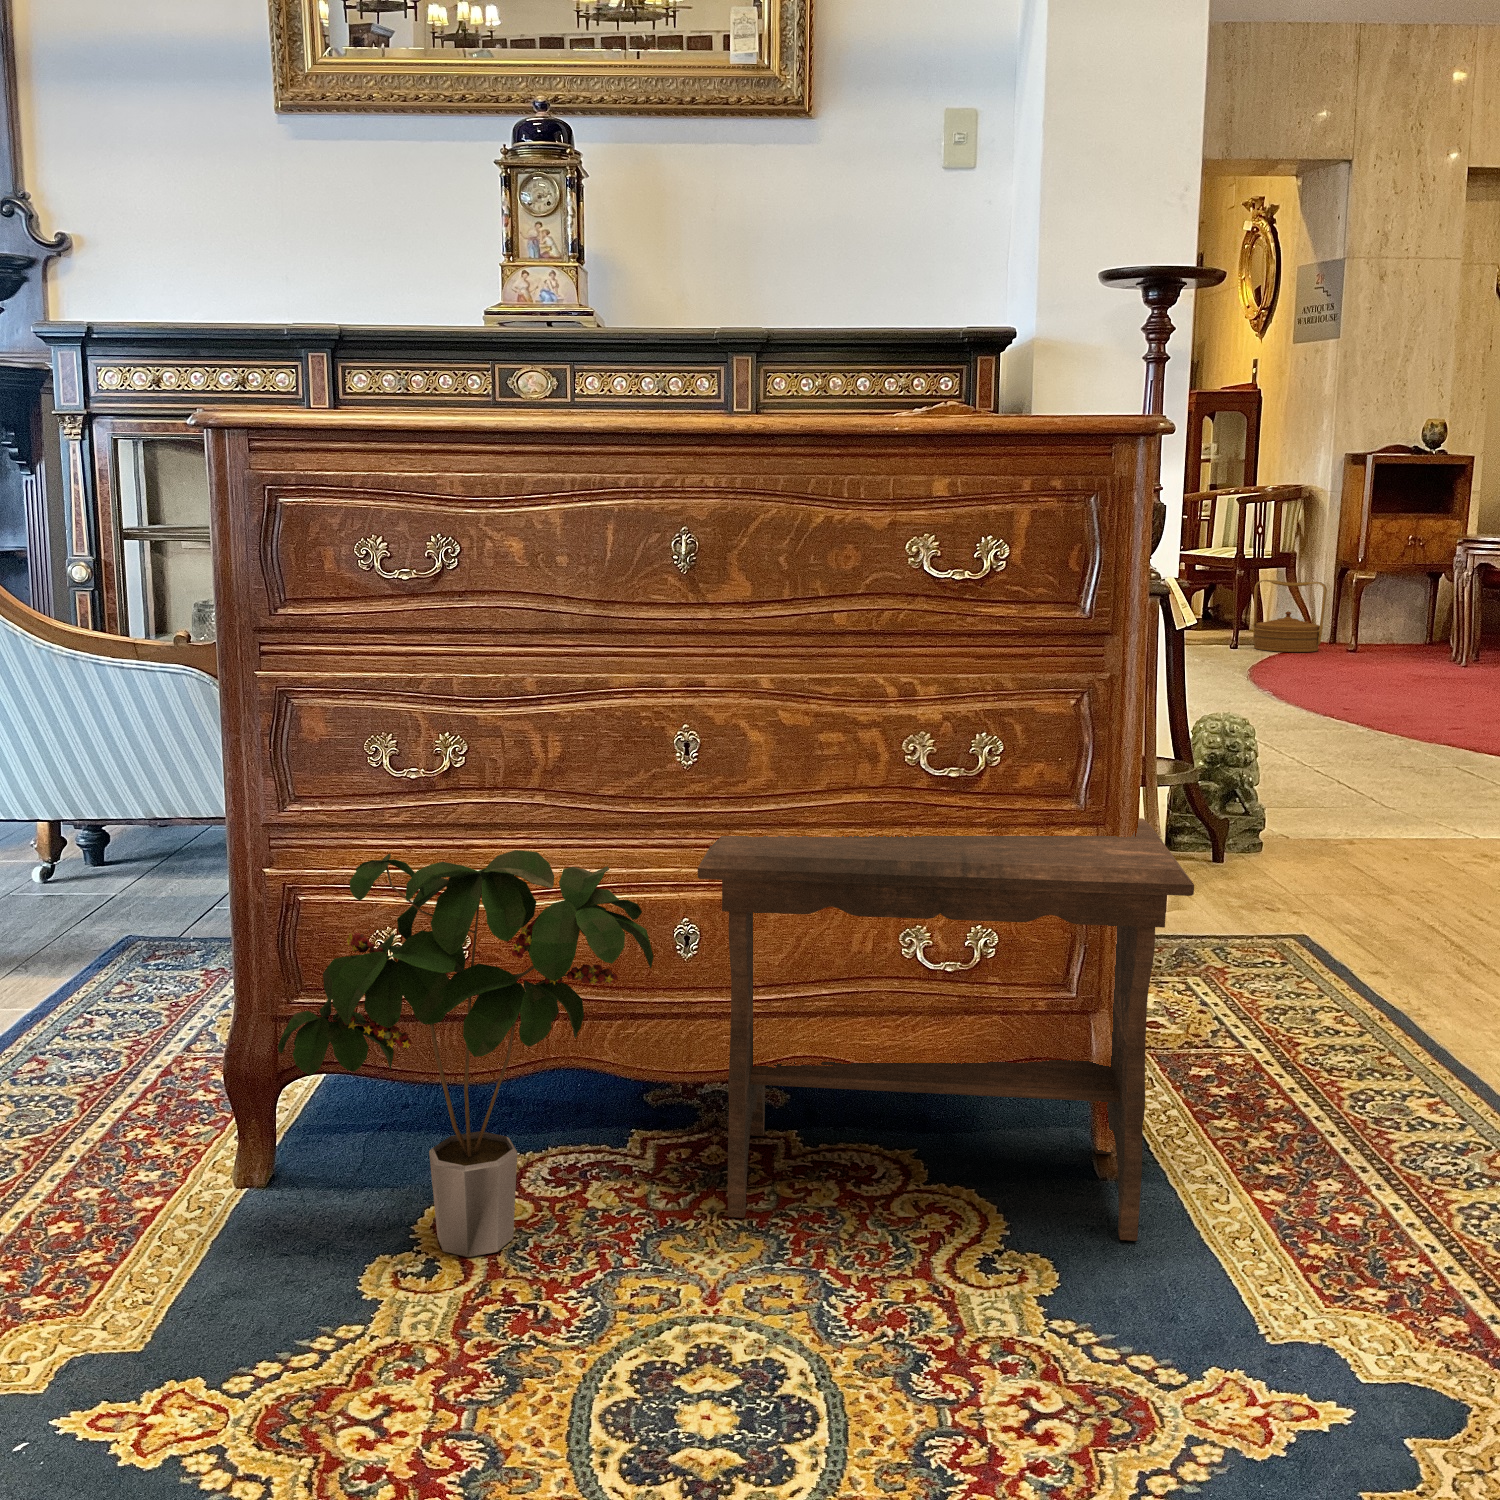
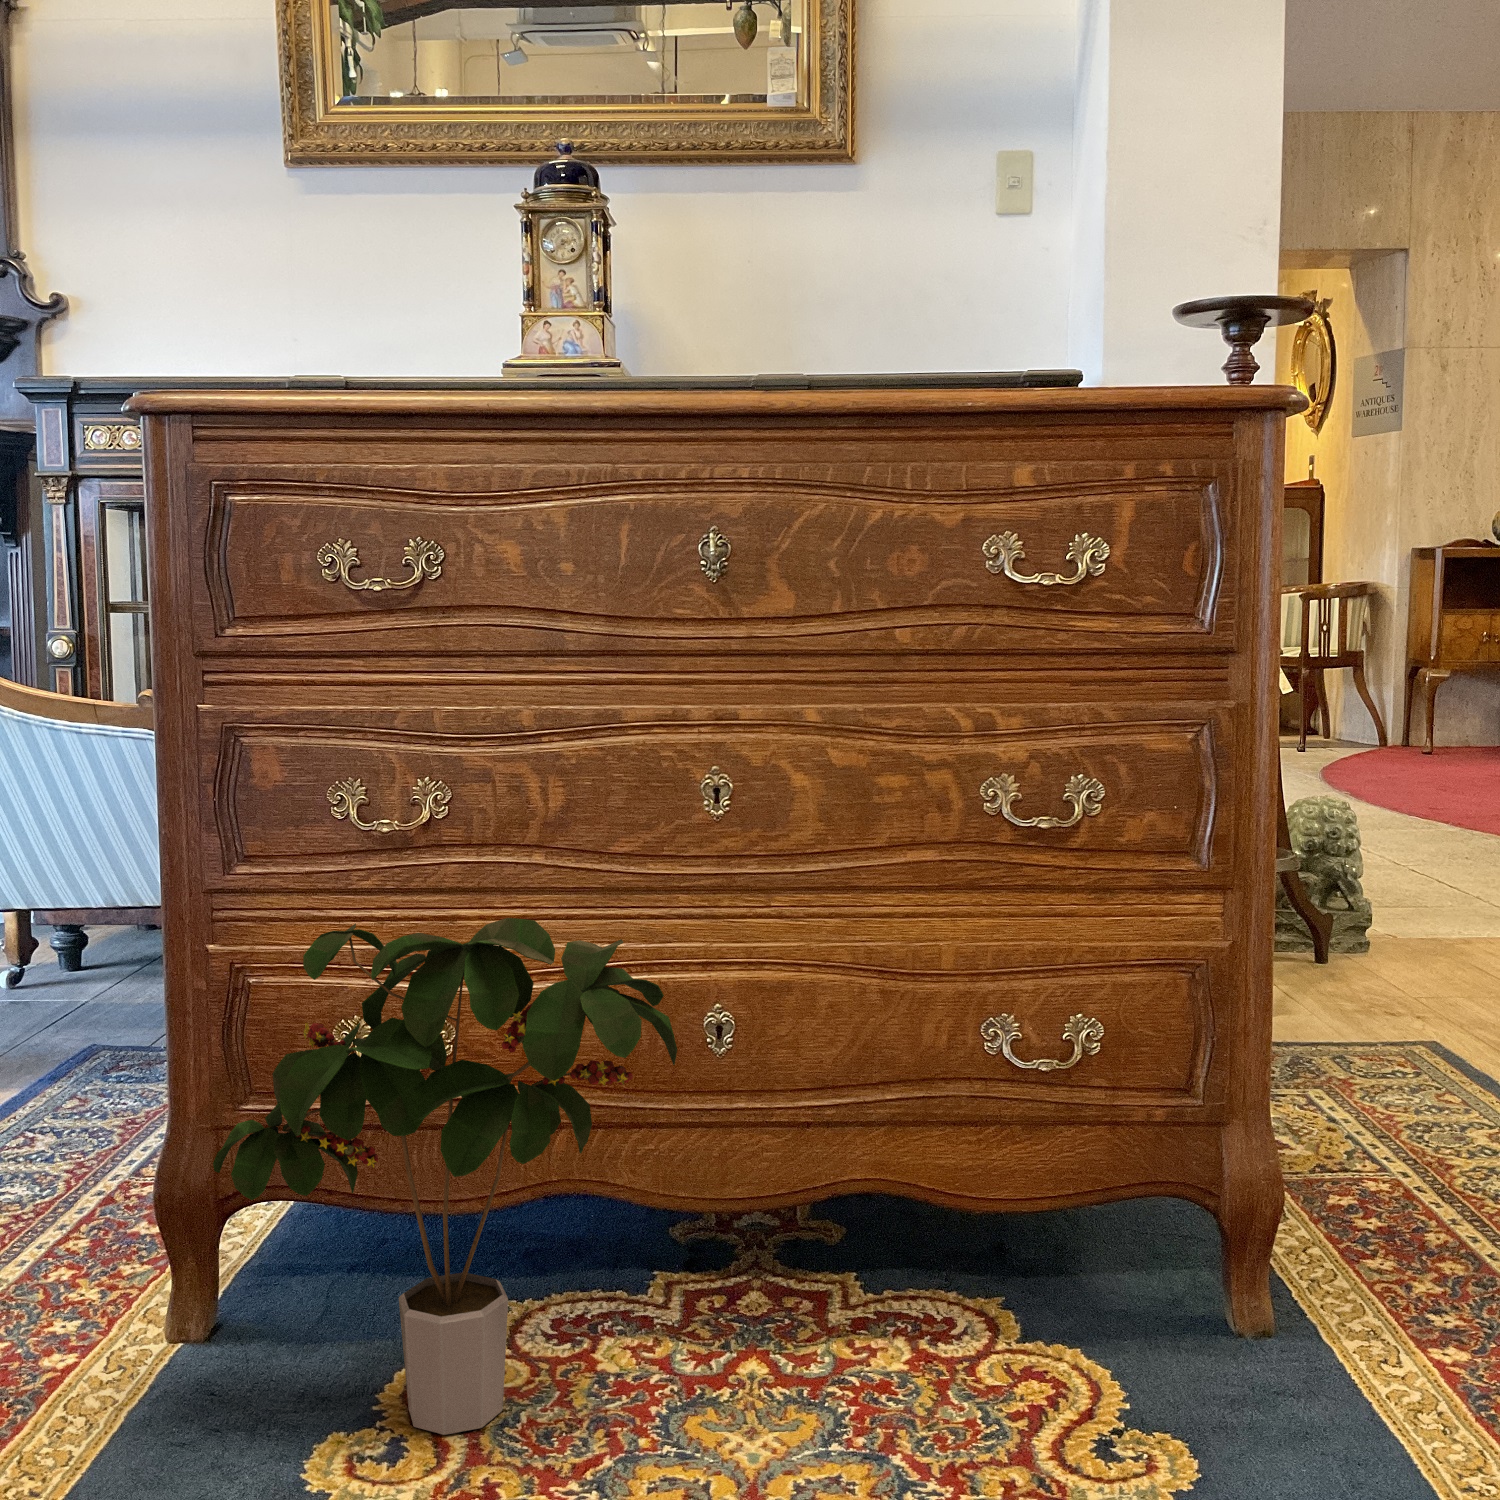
woven basket: present [1253,580,1327,652] -> none [1326,677,1405,753]
footstool: present [698,818,1194,1241] -> none [732,875,1356,1417]

